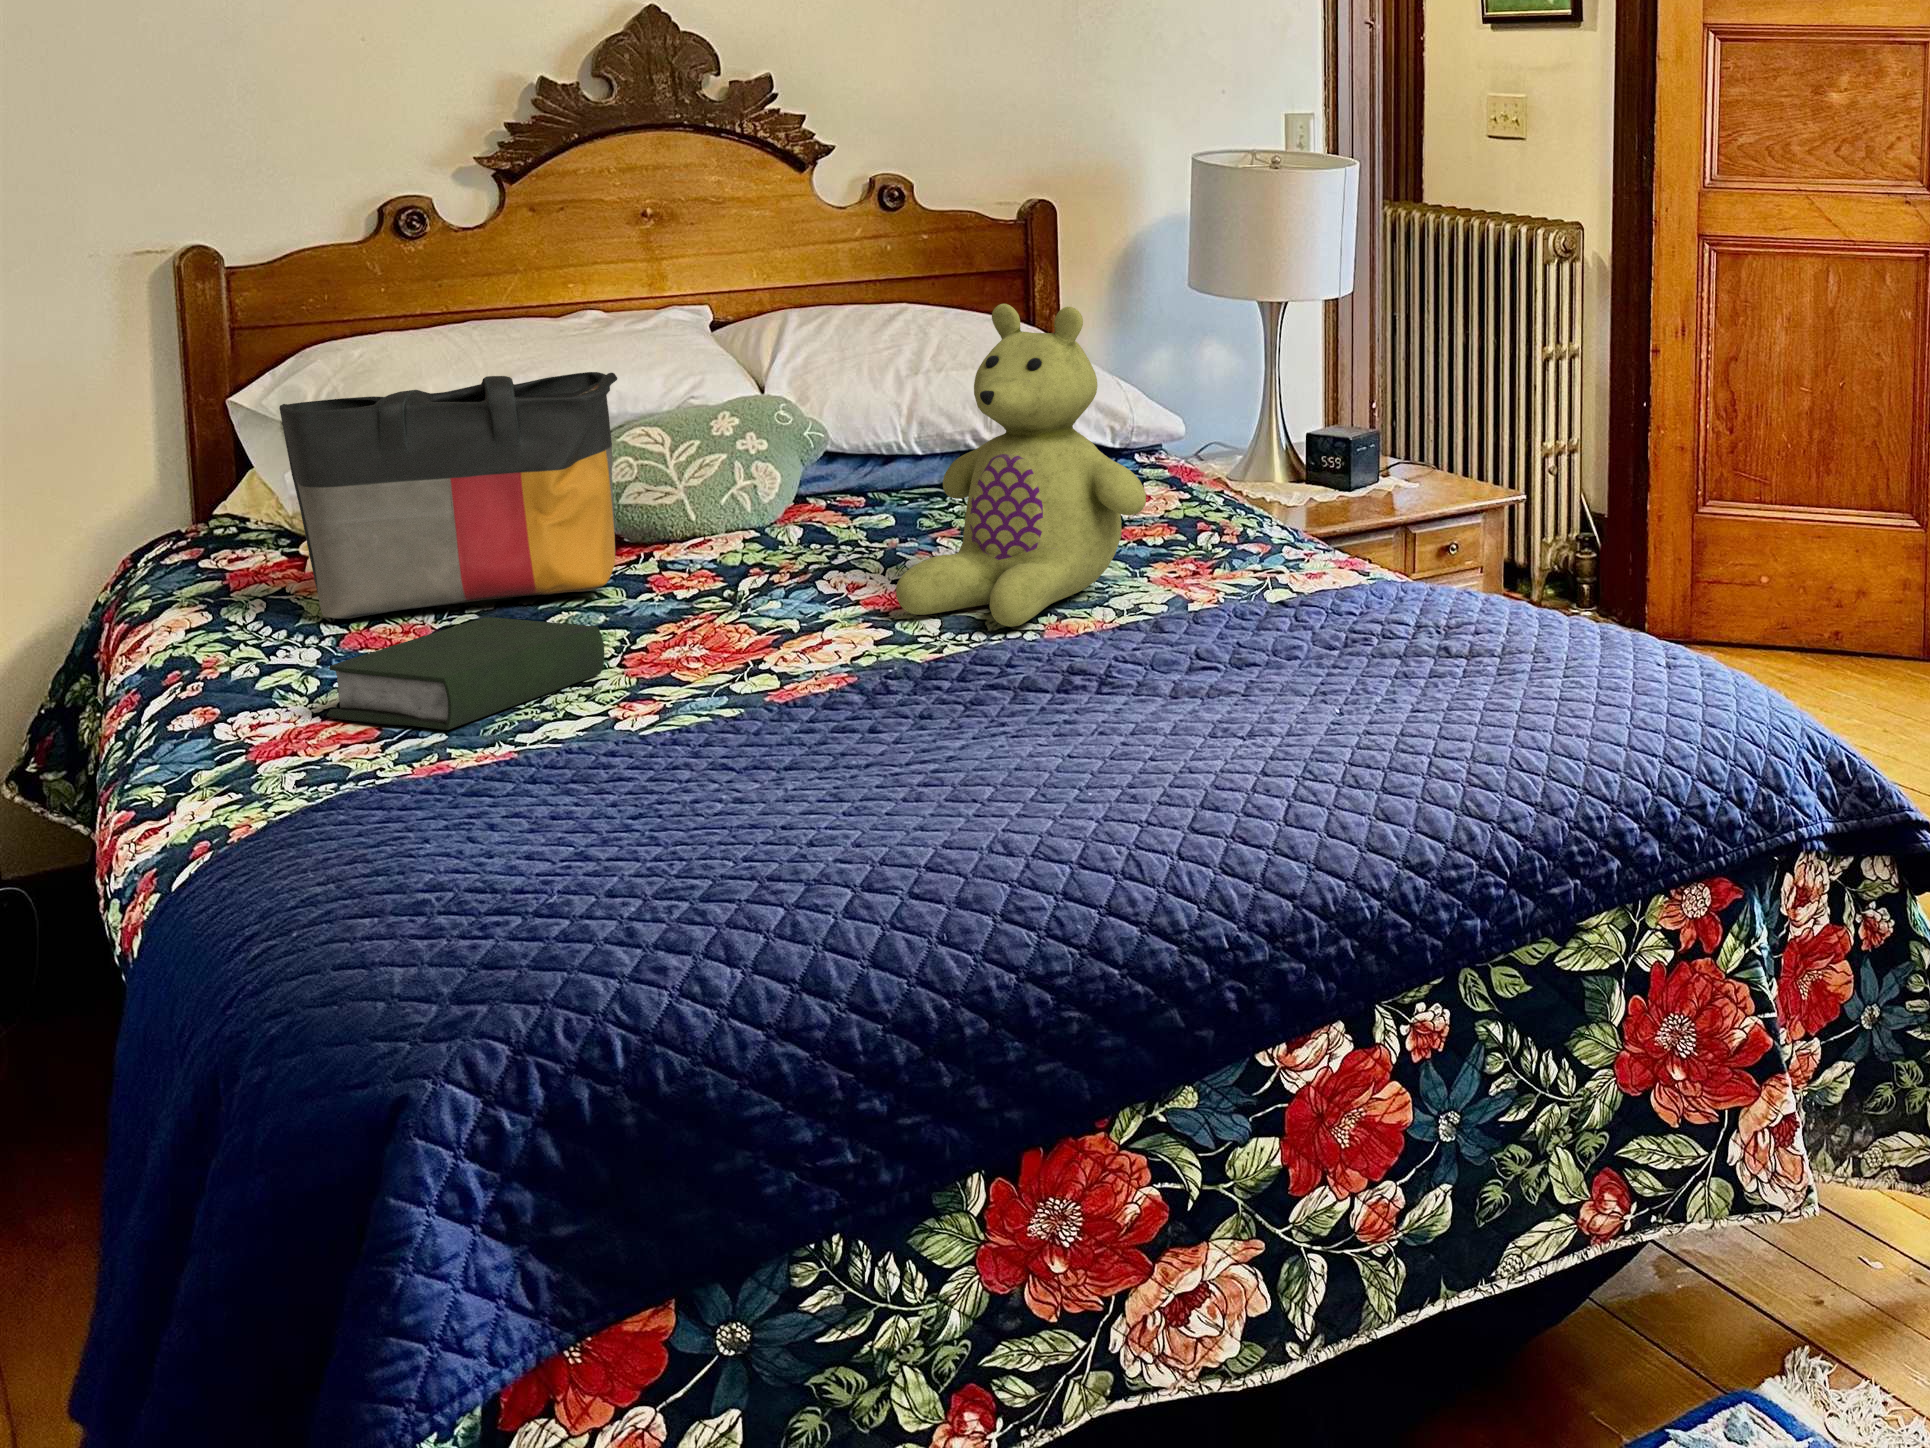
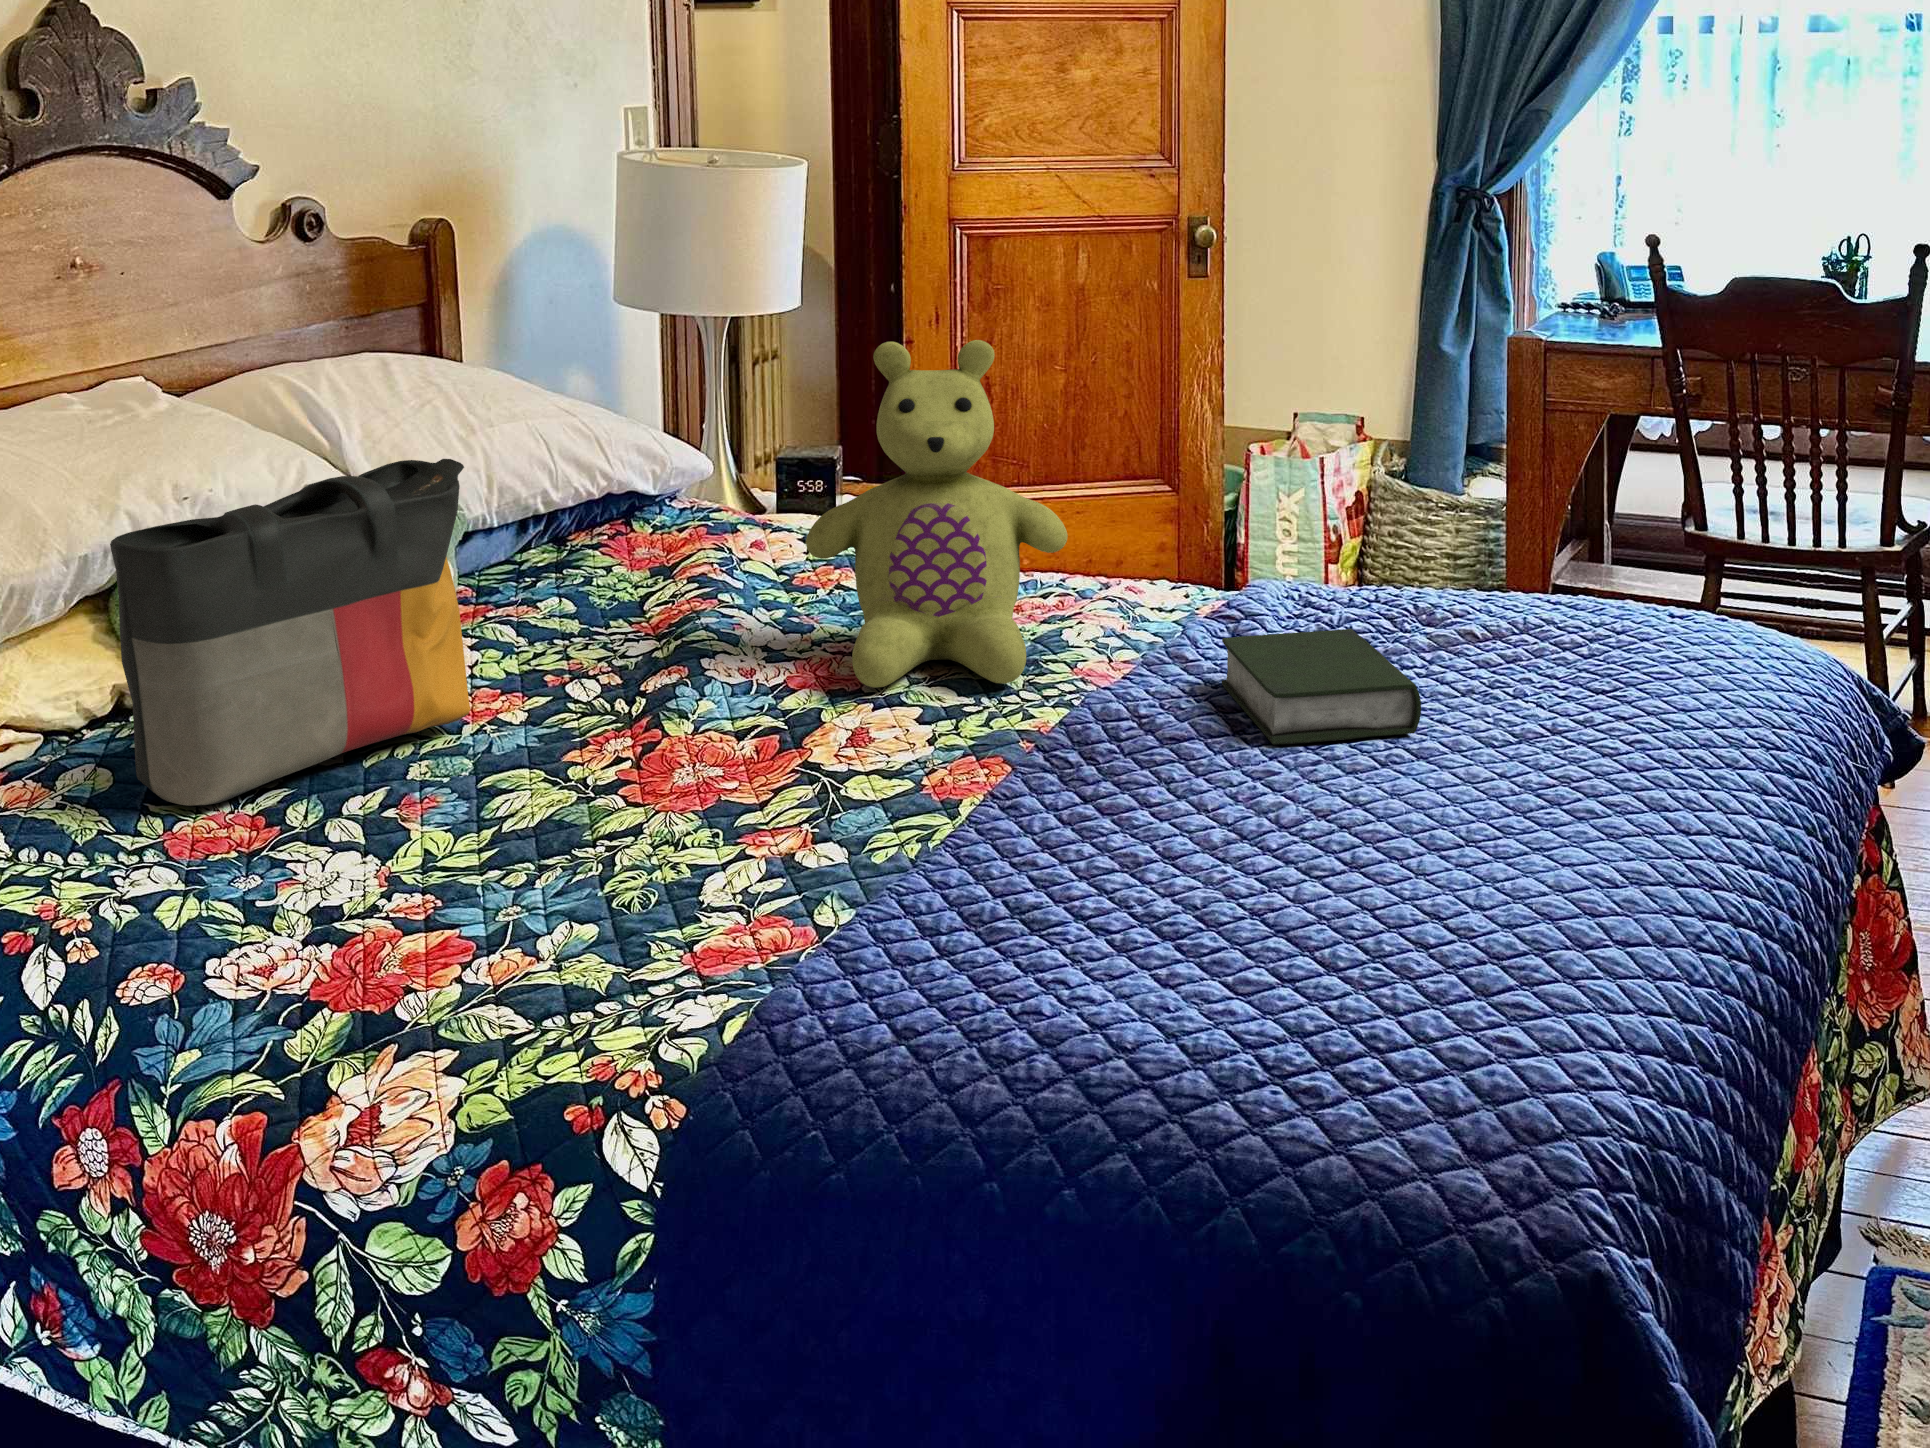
book: present [327,617,605,730] -> present [1222,629,1421,744]

